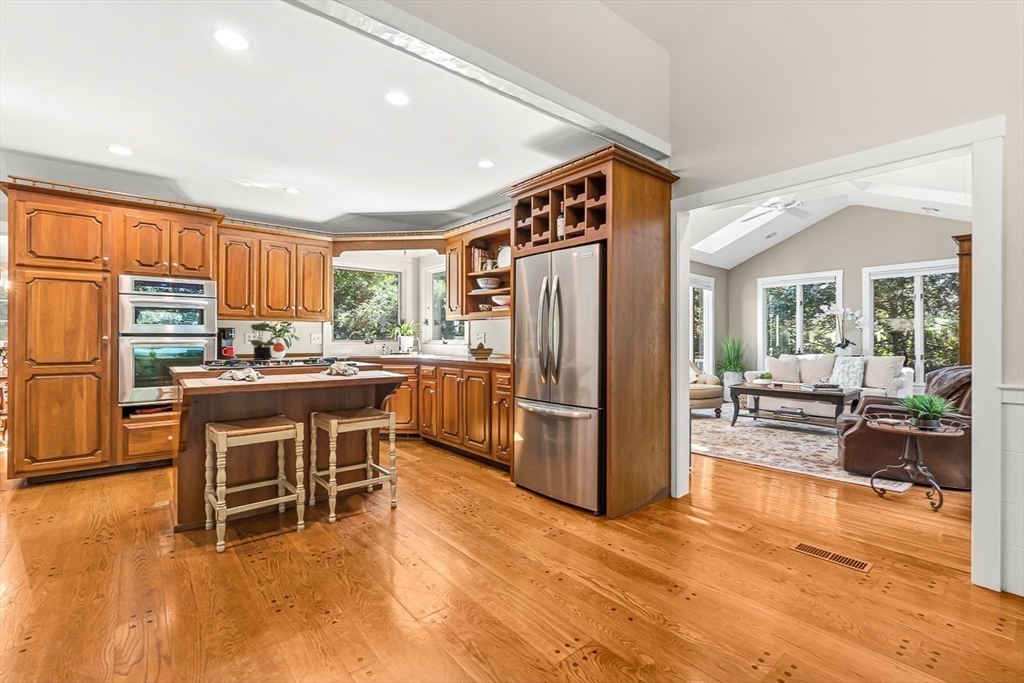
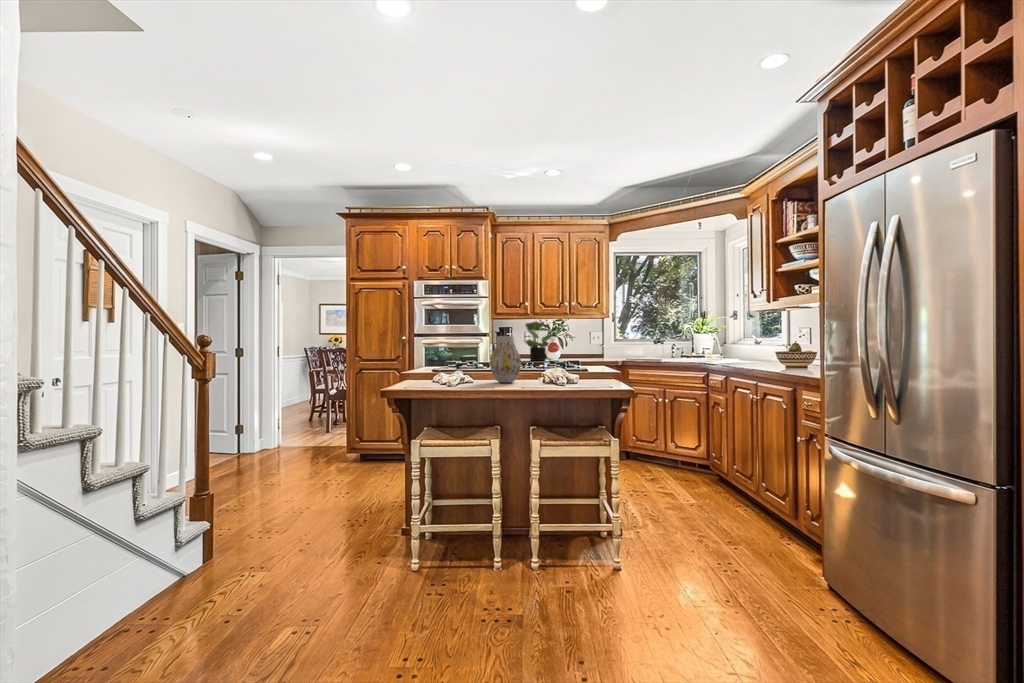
vase: none [283,338,311,377] -> present [490,336,521,383]

